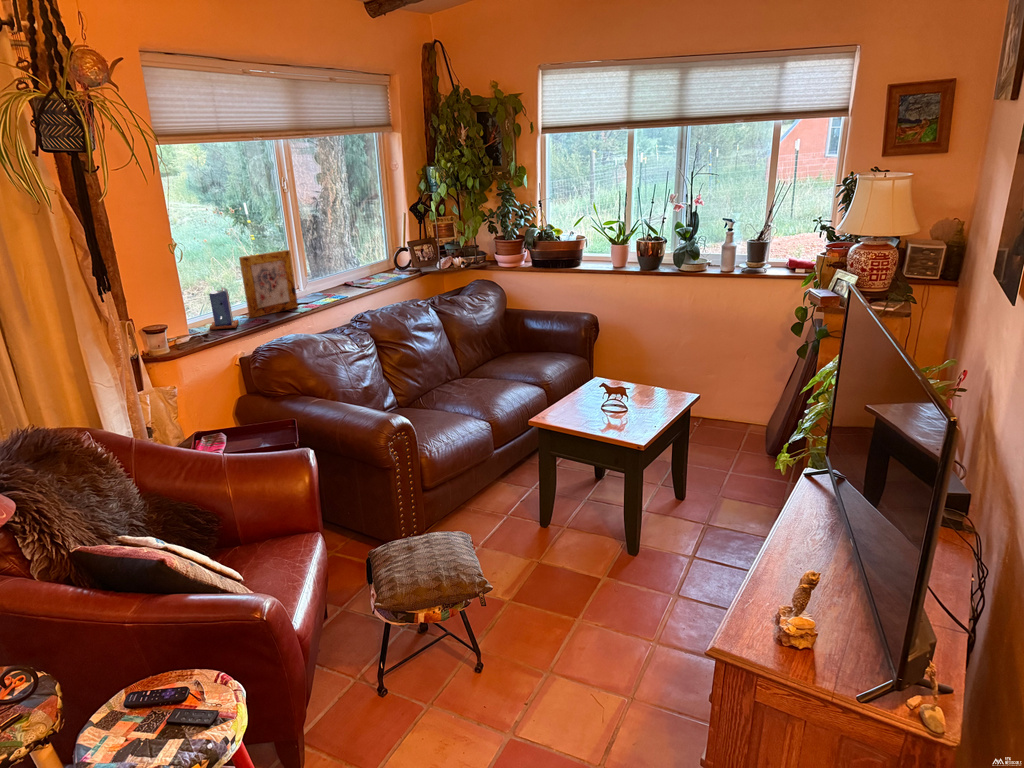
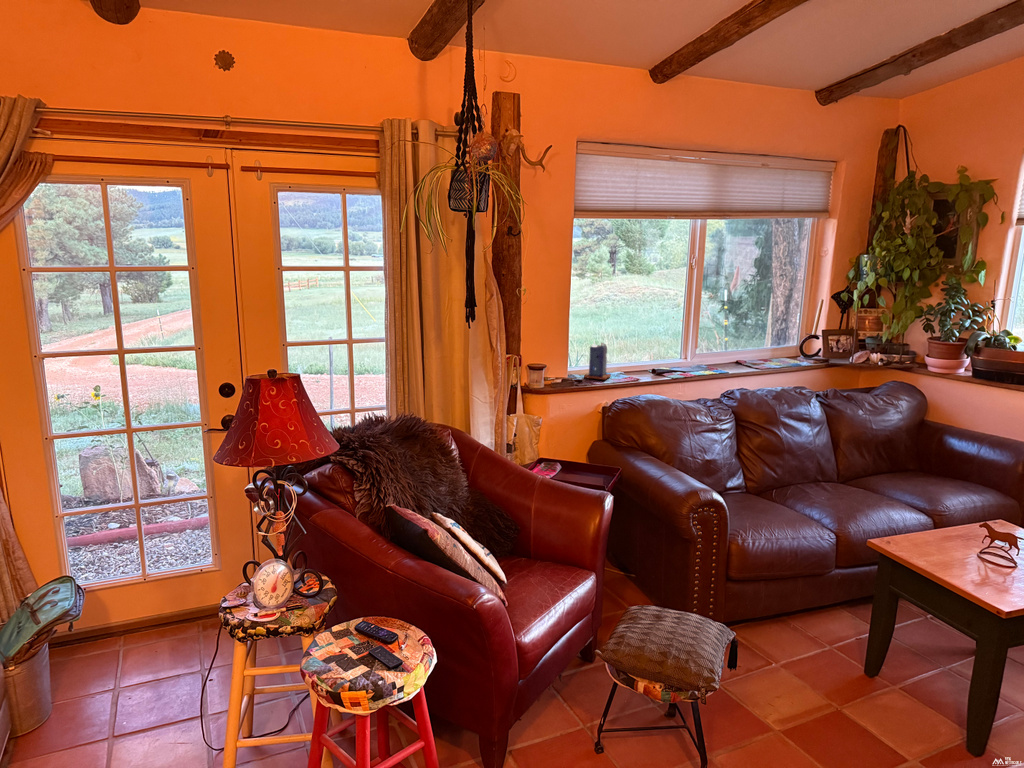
picture frame: present [239,250,298,318] -> none [623,319,674,375]

